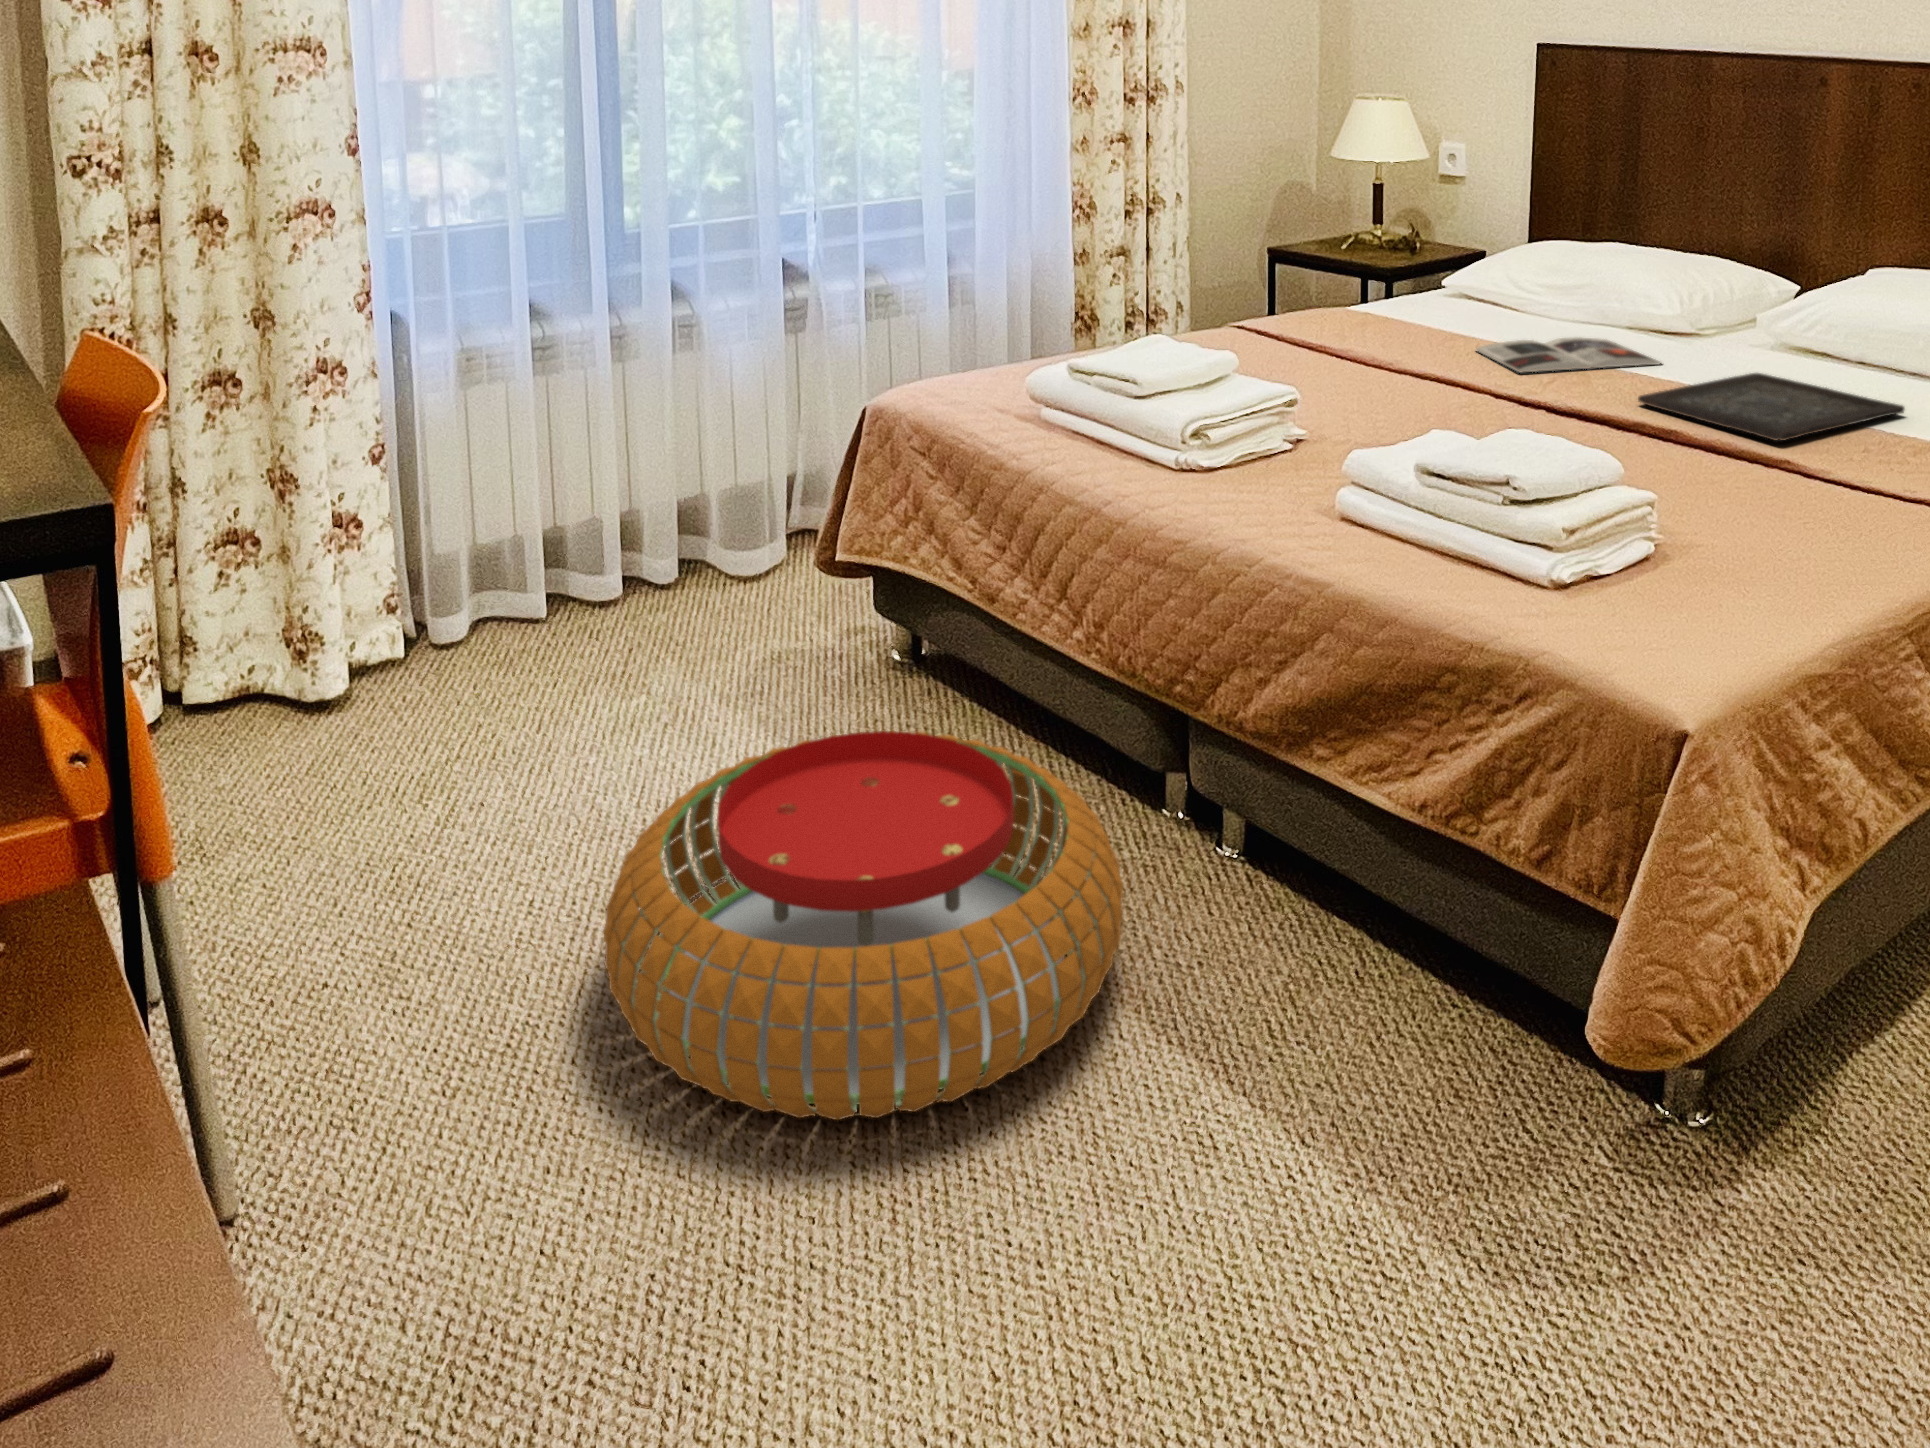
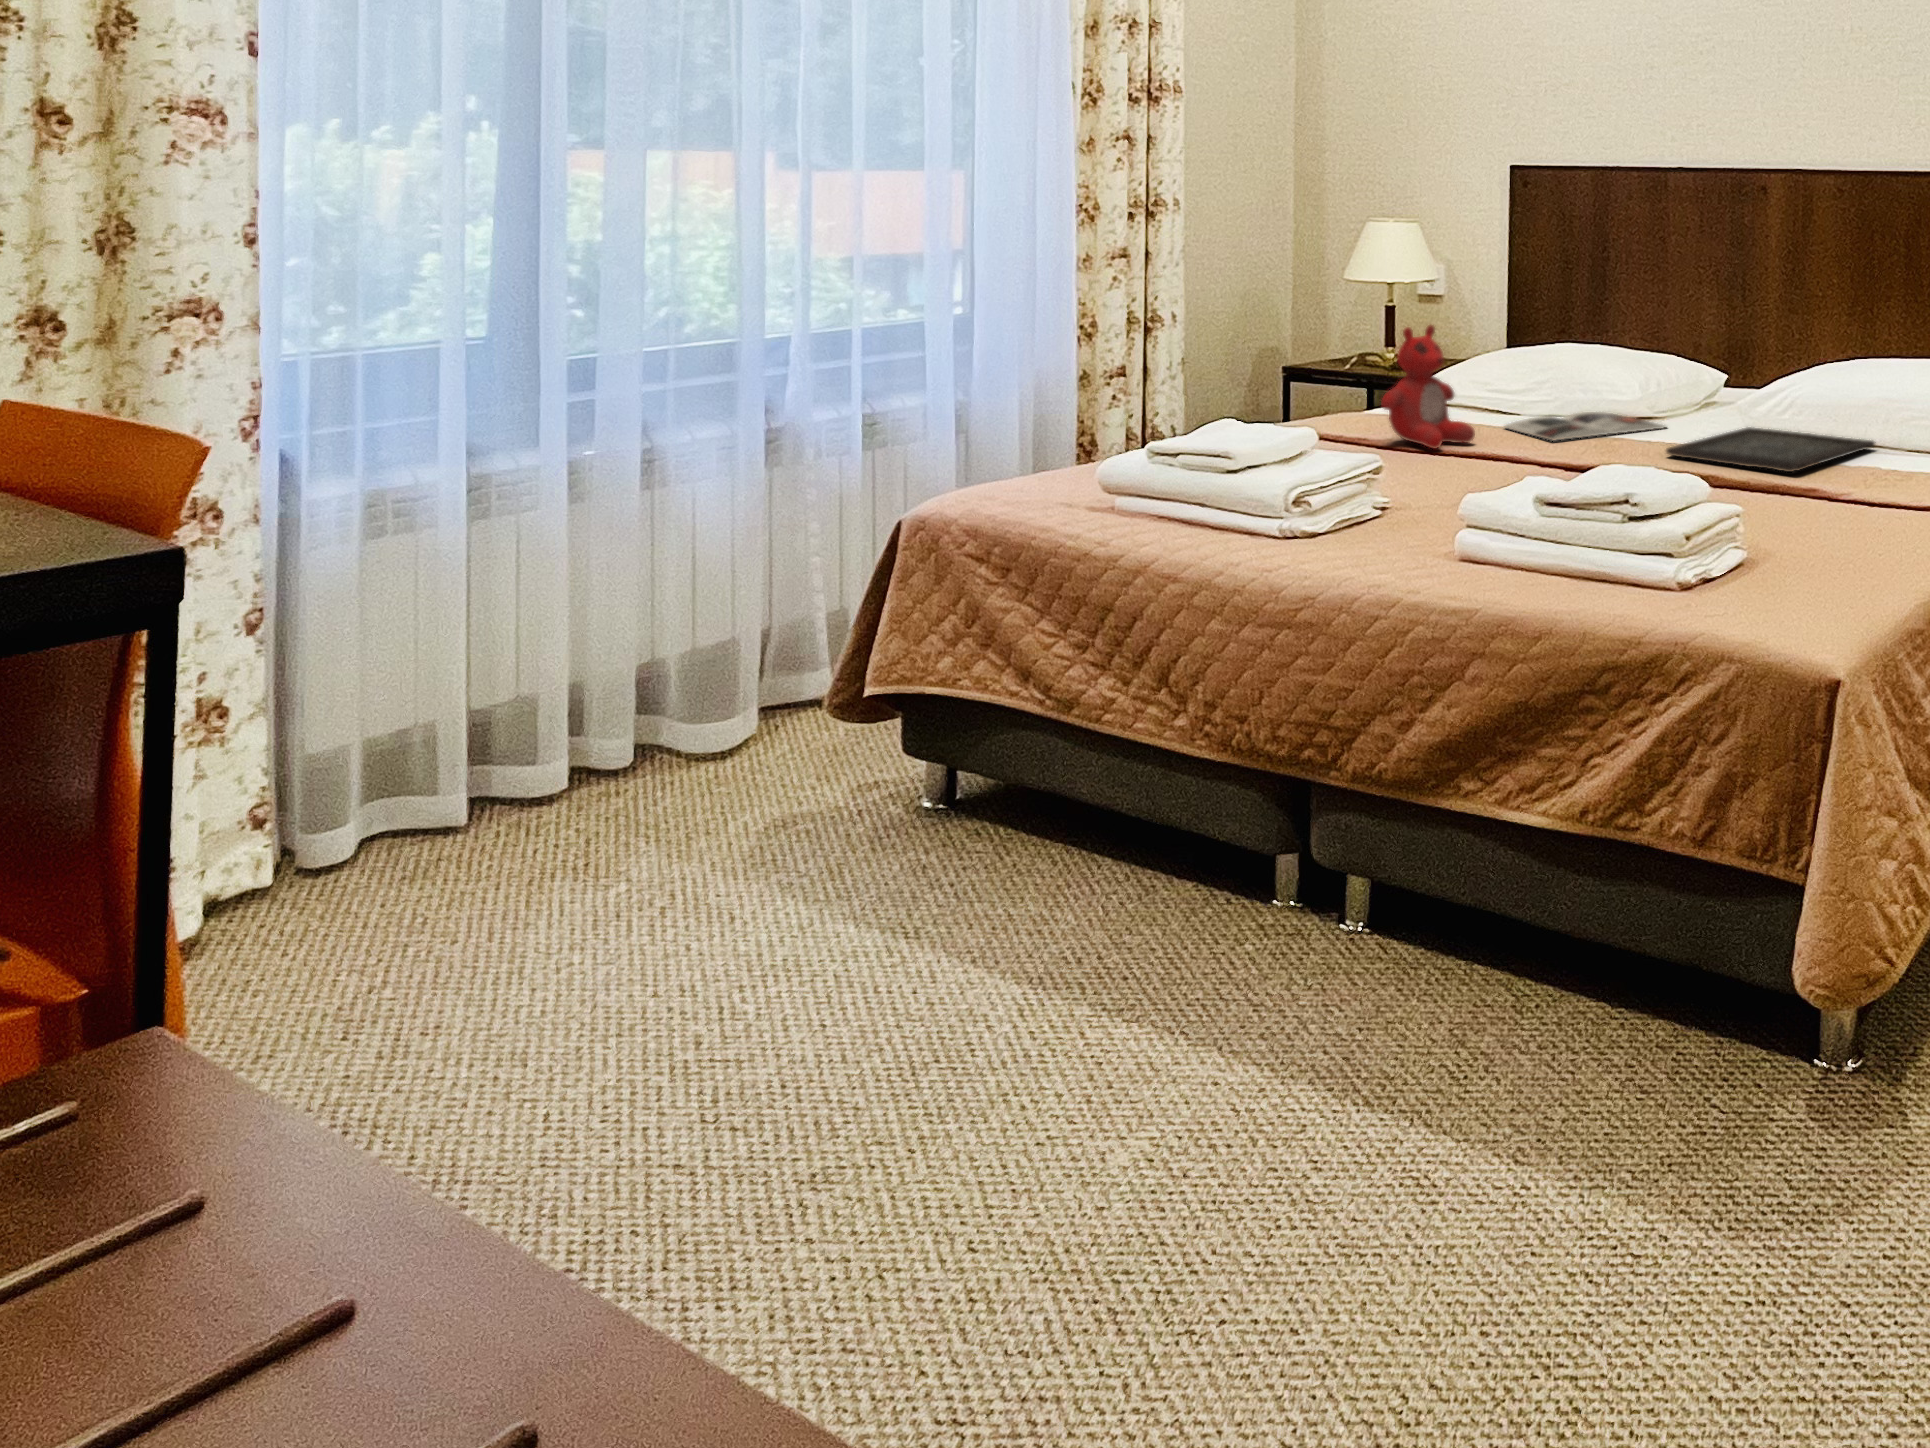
stuffed bear: none [1333,241,1434,373] -> present [1381,325,1475,448]
pouf: present [604,731,1123,1120] -> none [691,830,1293,1264]

